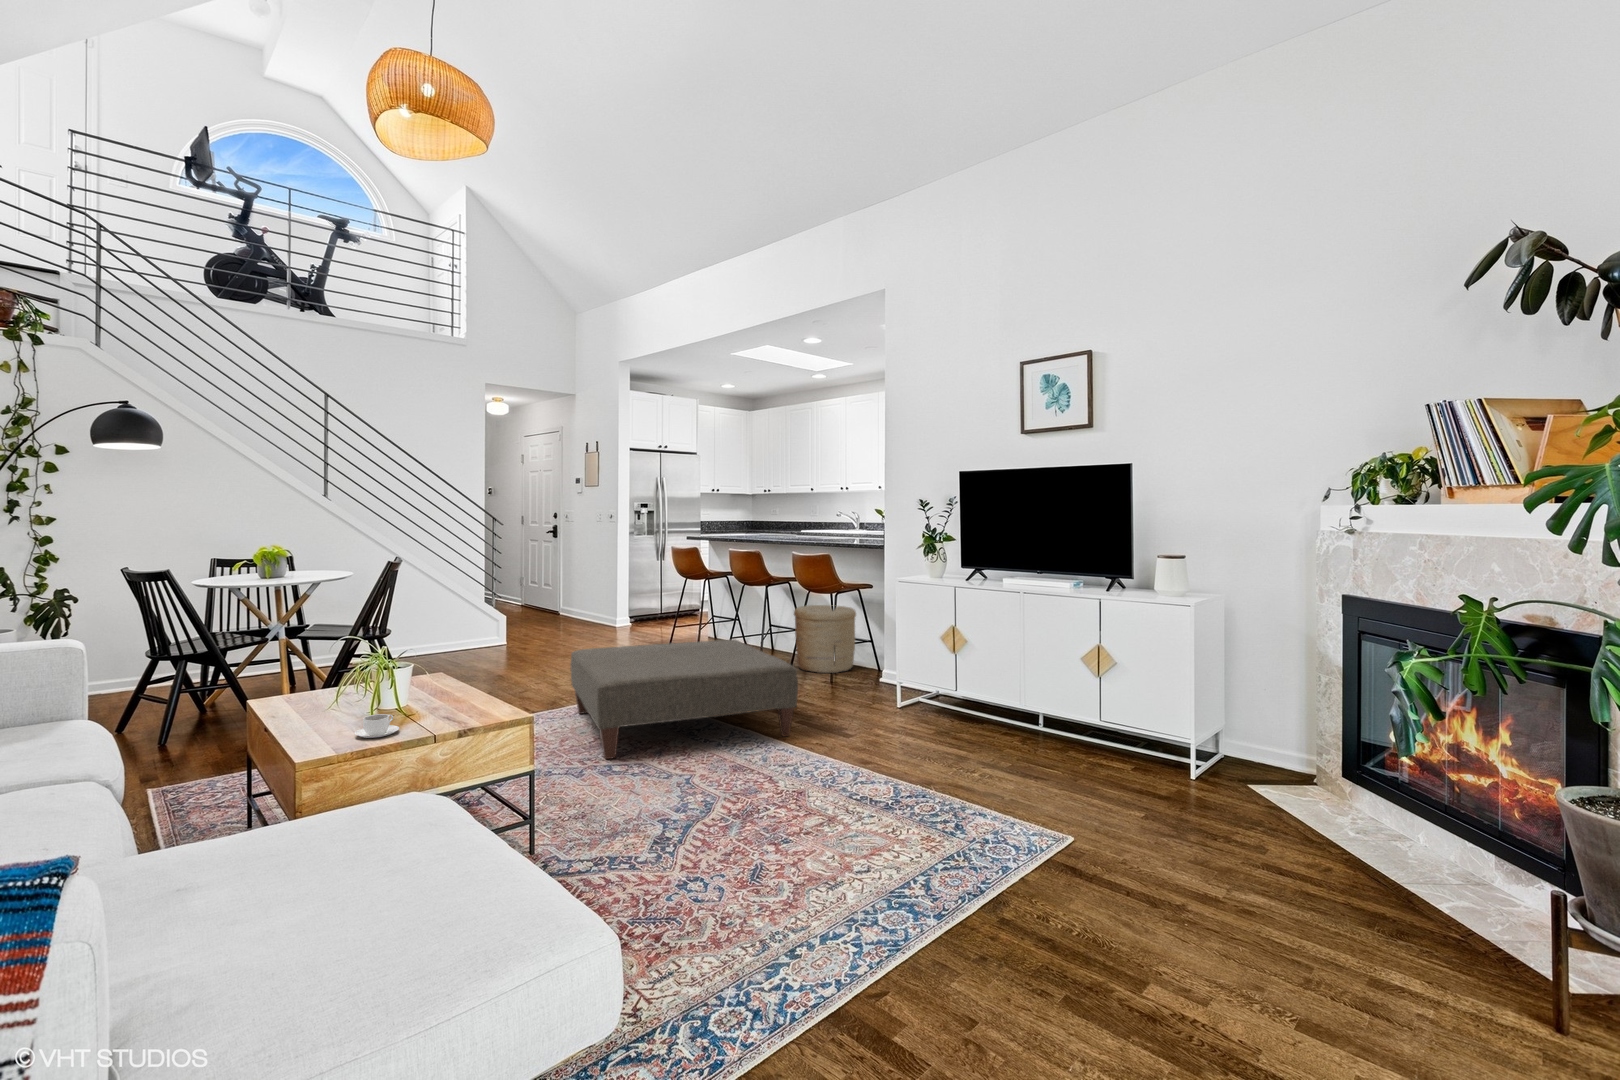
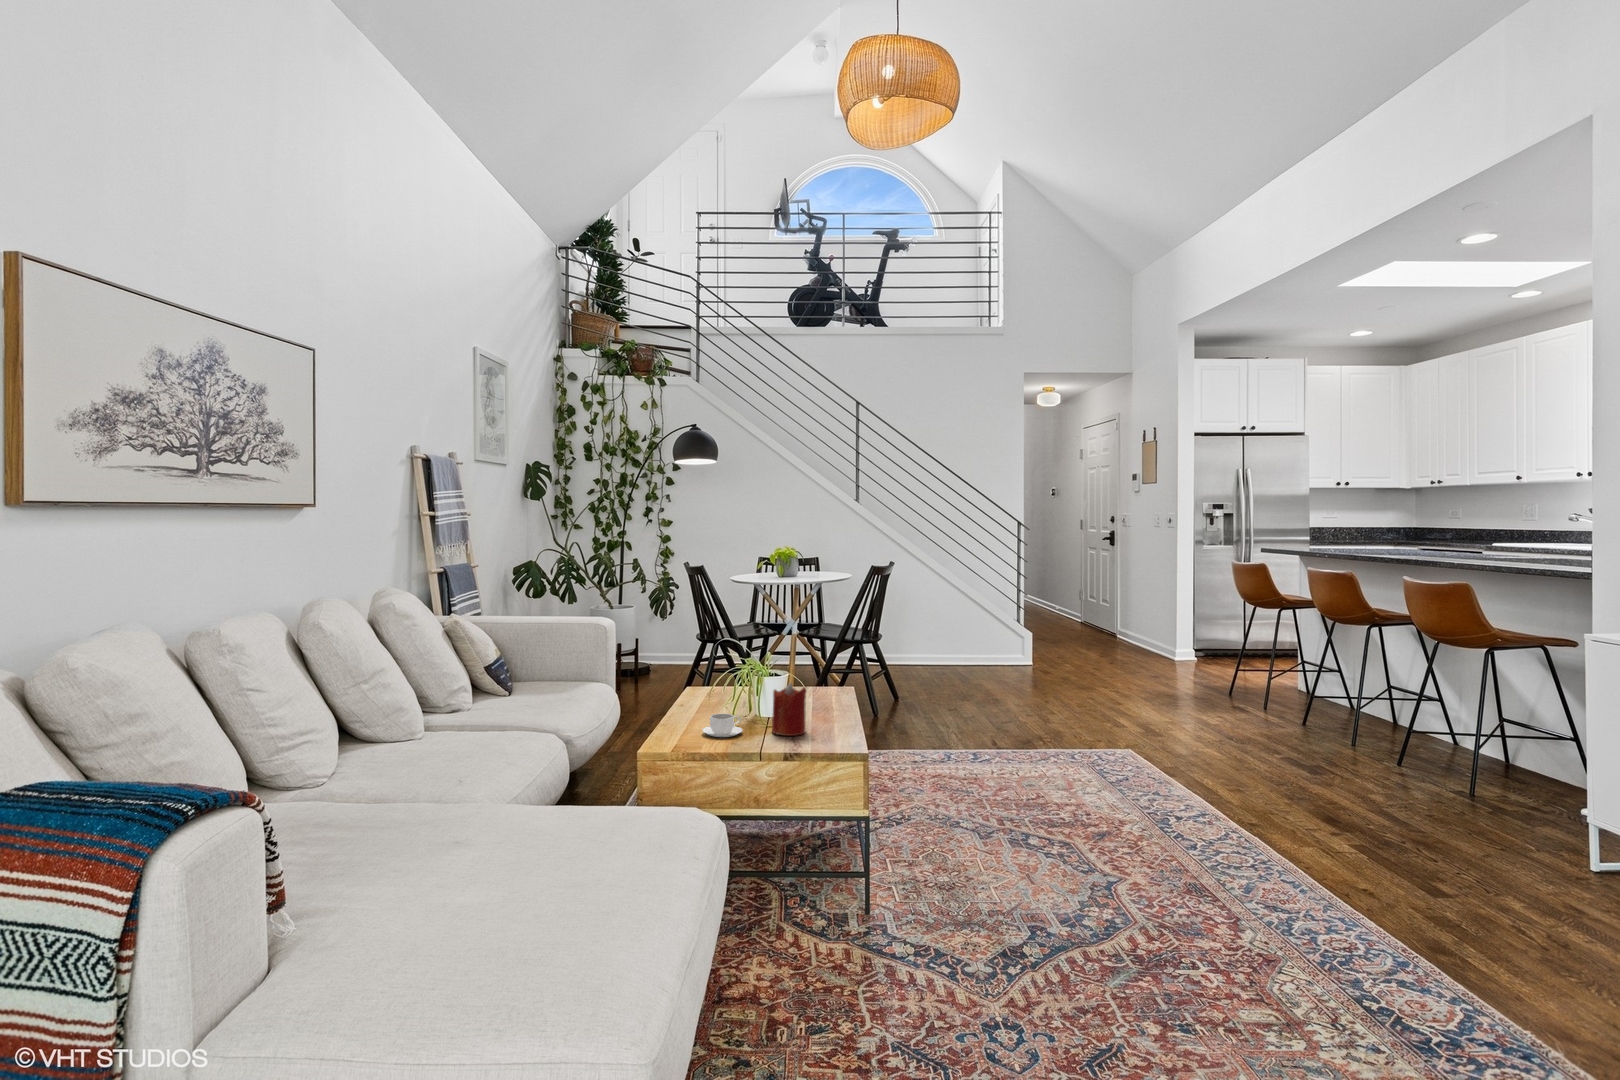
woven basket: present [794,605,856,673] -> none [1403,675,1529,790]
ottoman: present [571,639,798,759] -> none [1023,687,1334,866]
candle: none [424,673,459,723] -> present [772,683,806,736]

